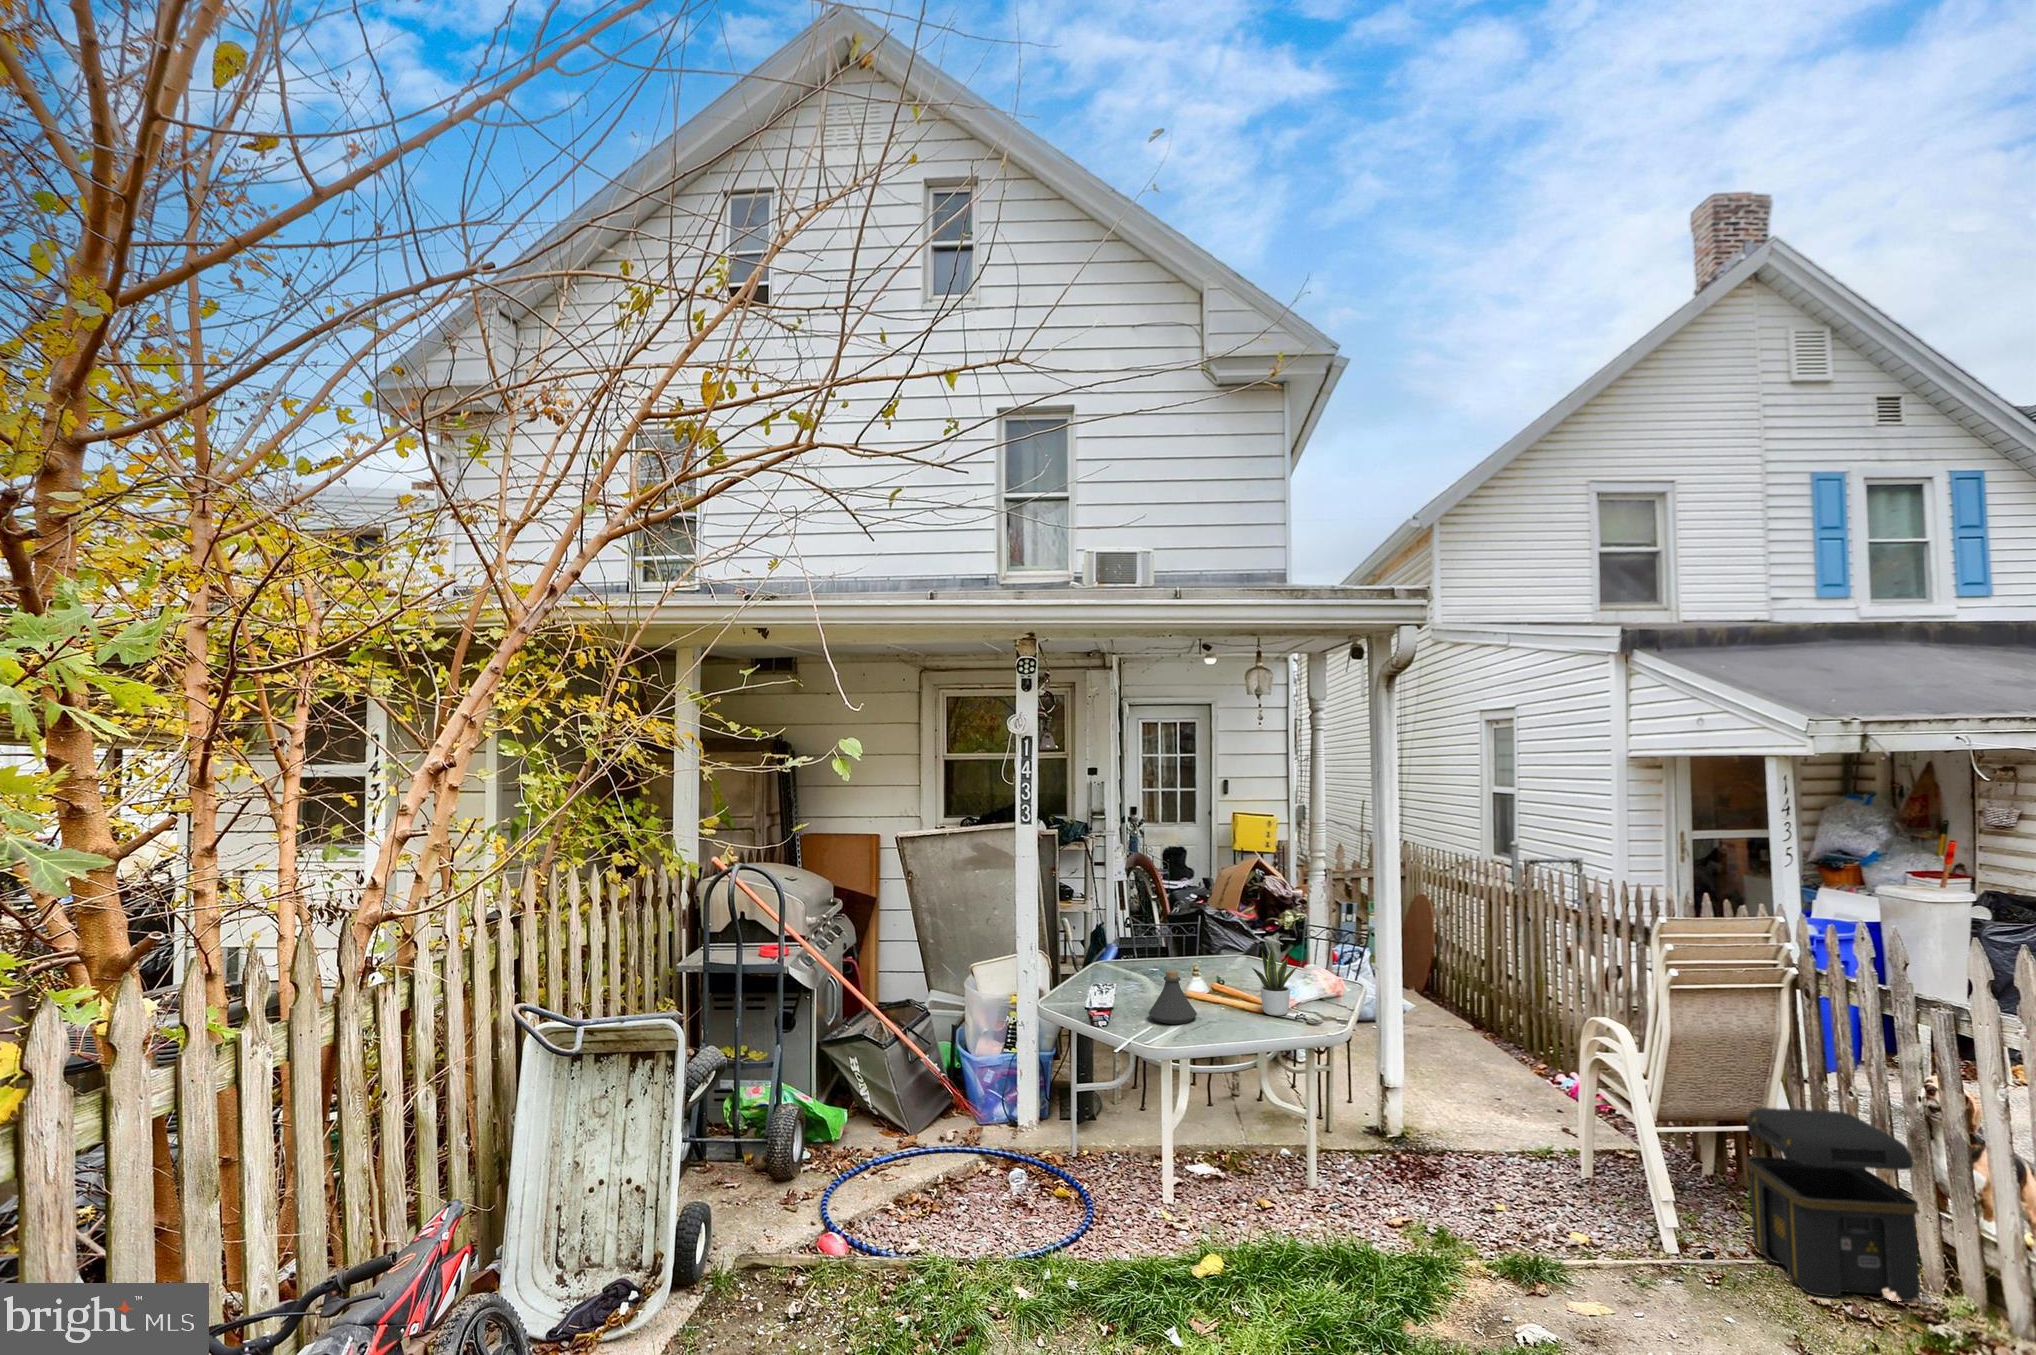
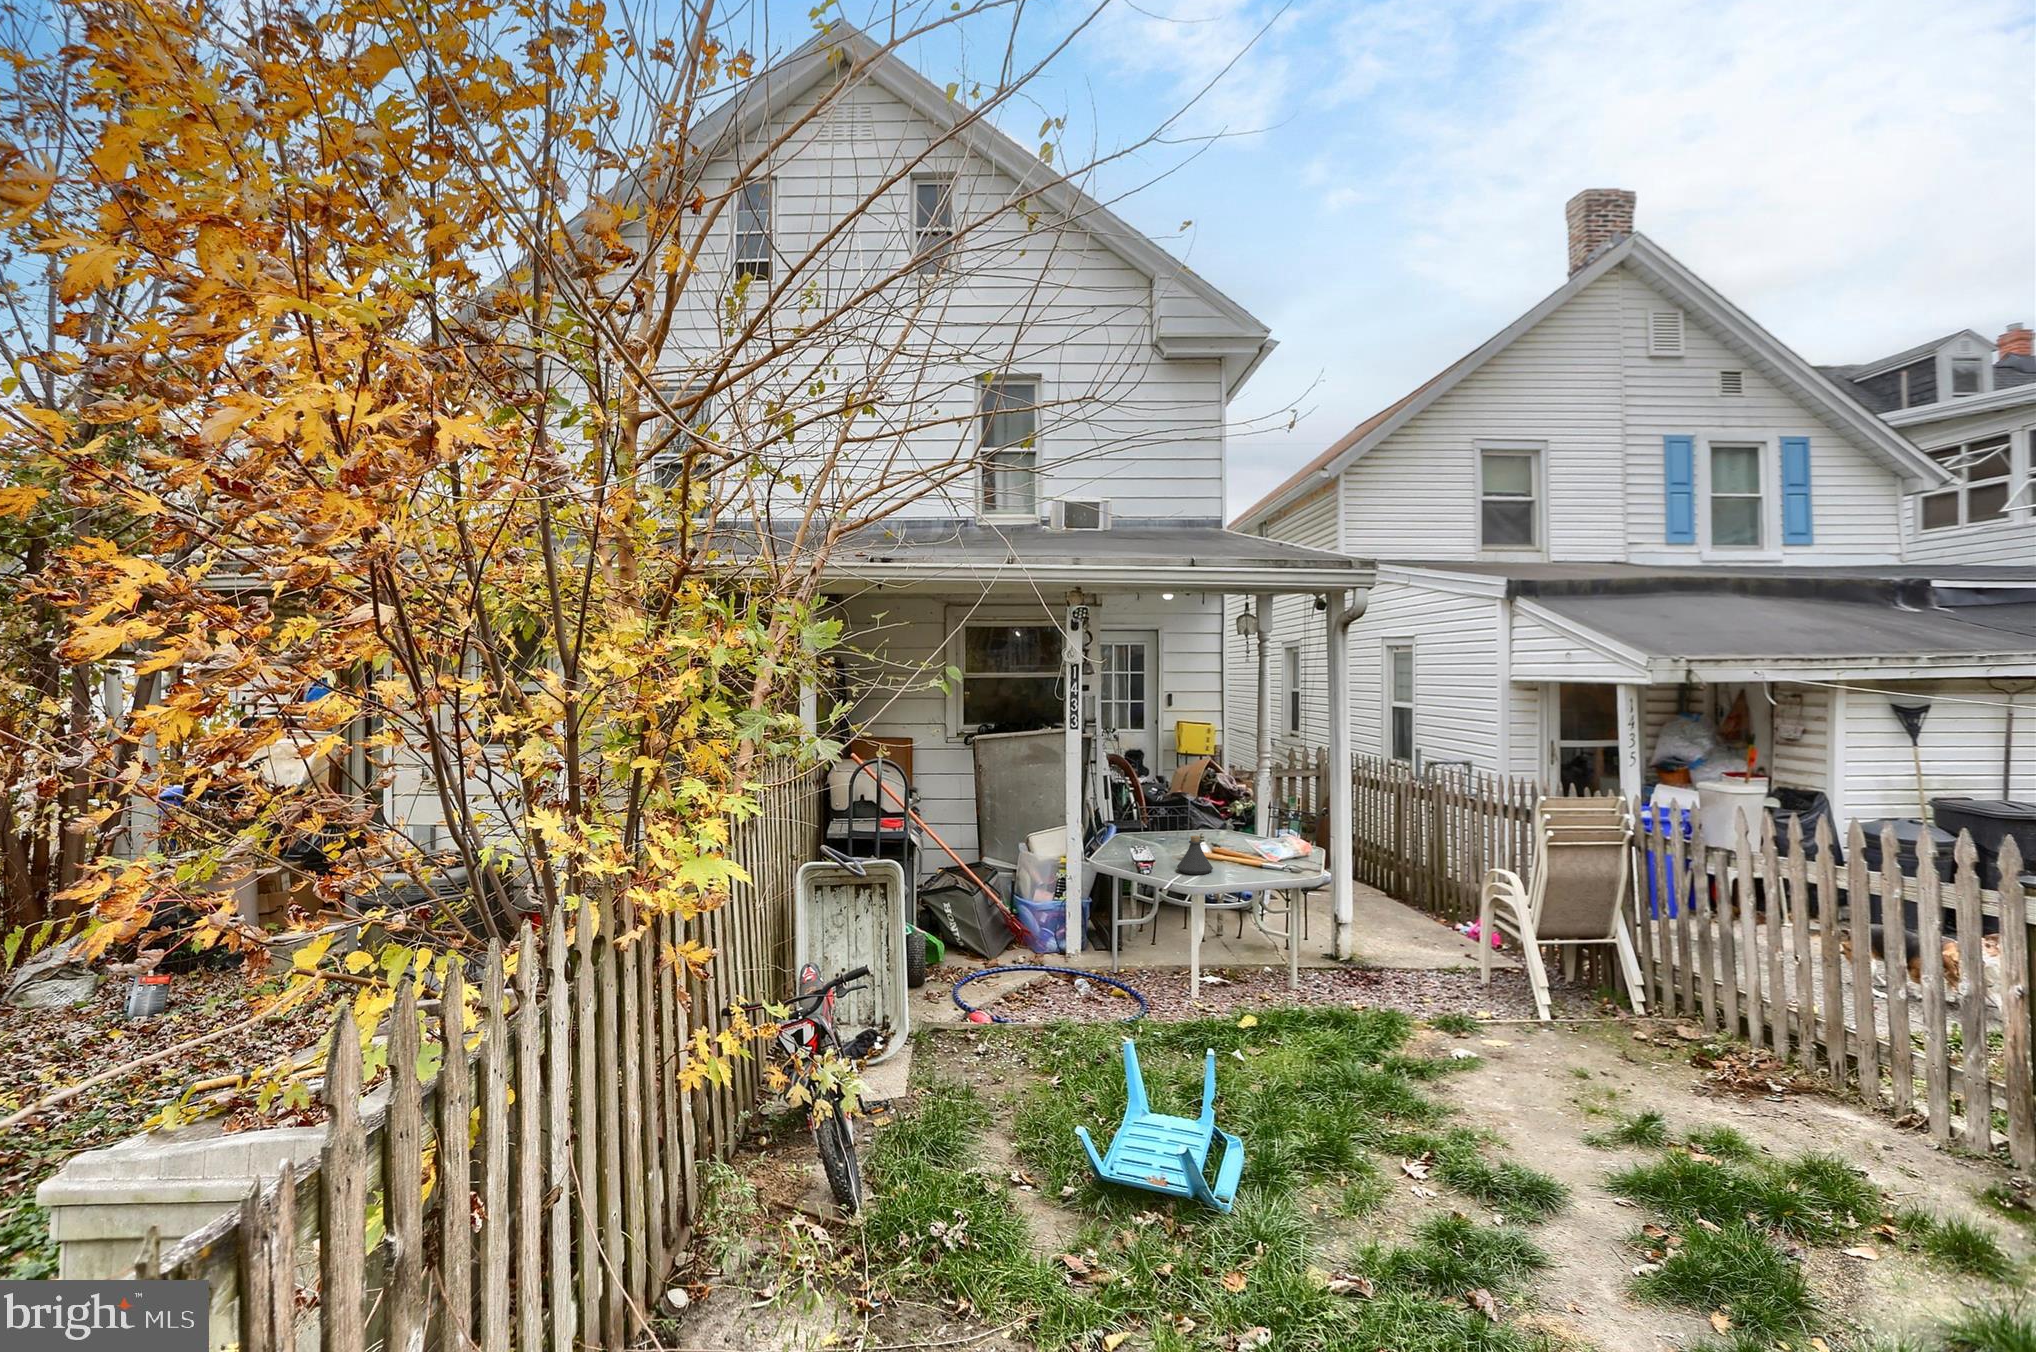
potted plant: present [1252,949,1298,1016] -> none [1252,819,1290,868]
toolbox: present [1746,1108,1920,1301] -> none [1596,922,1704,1040]

